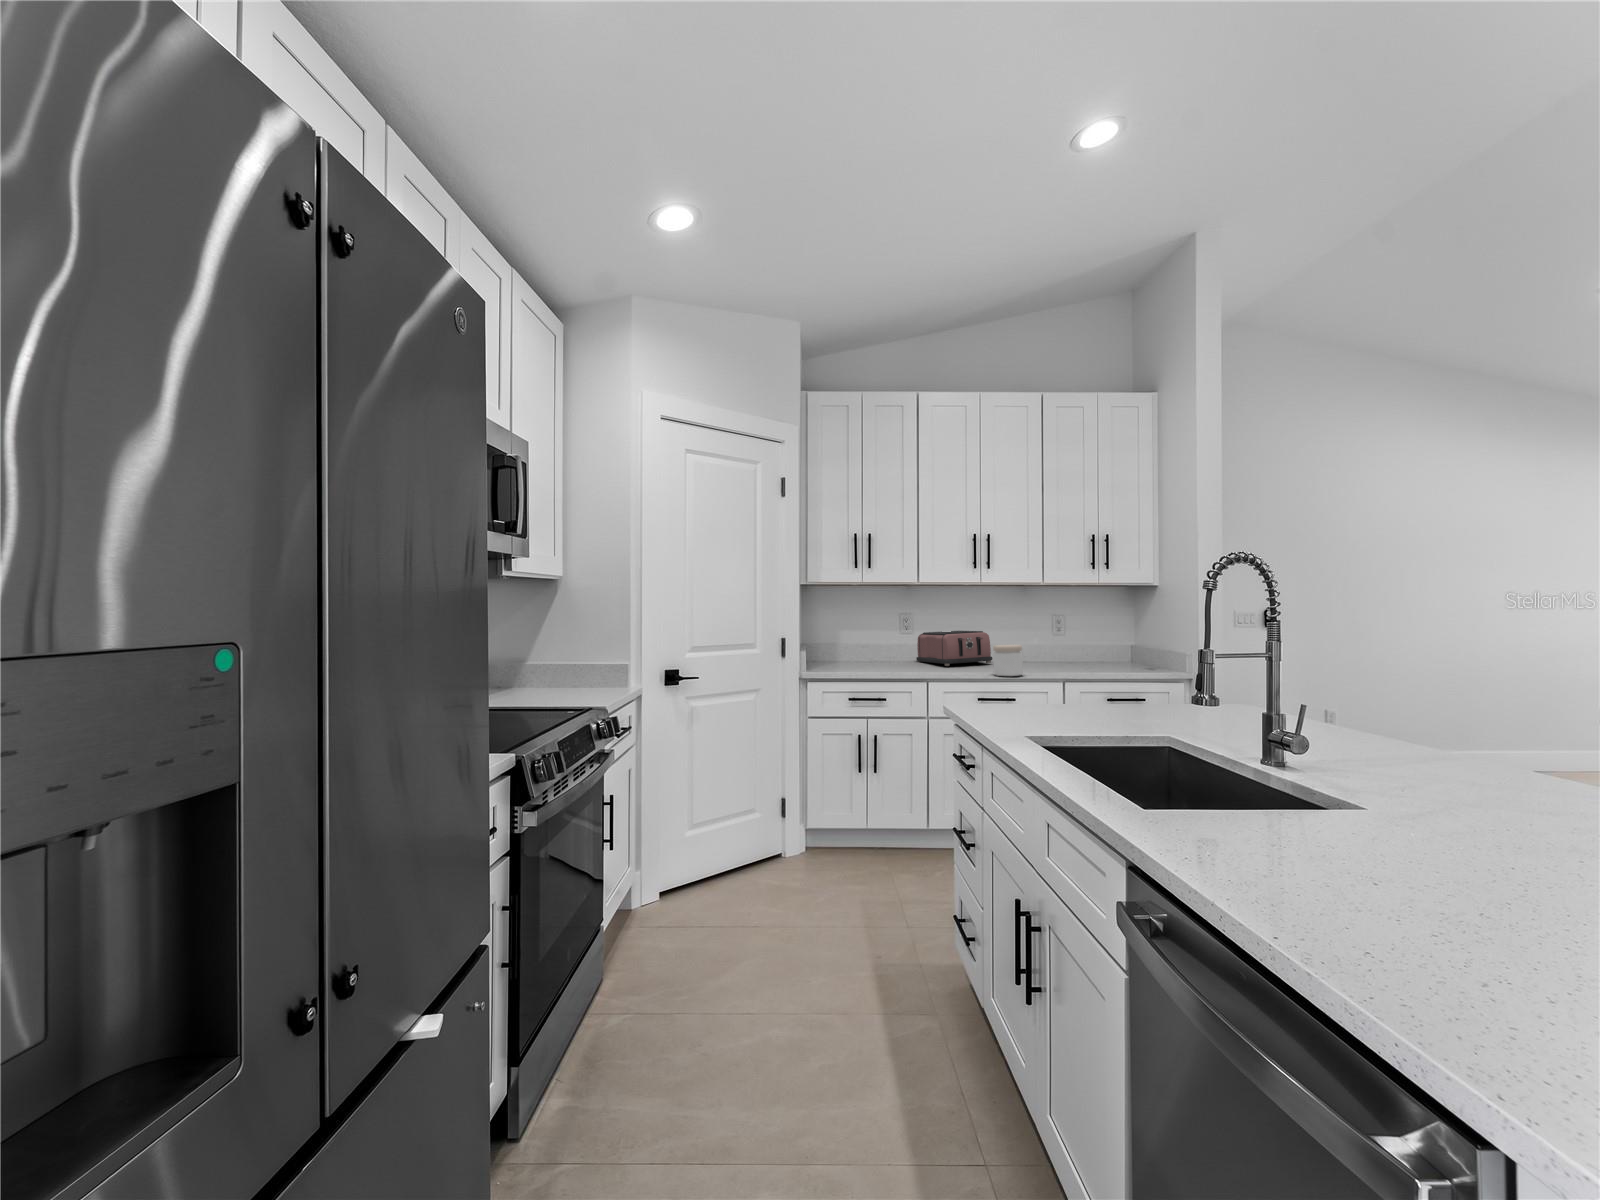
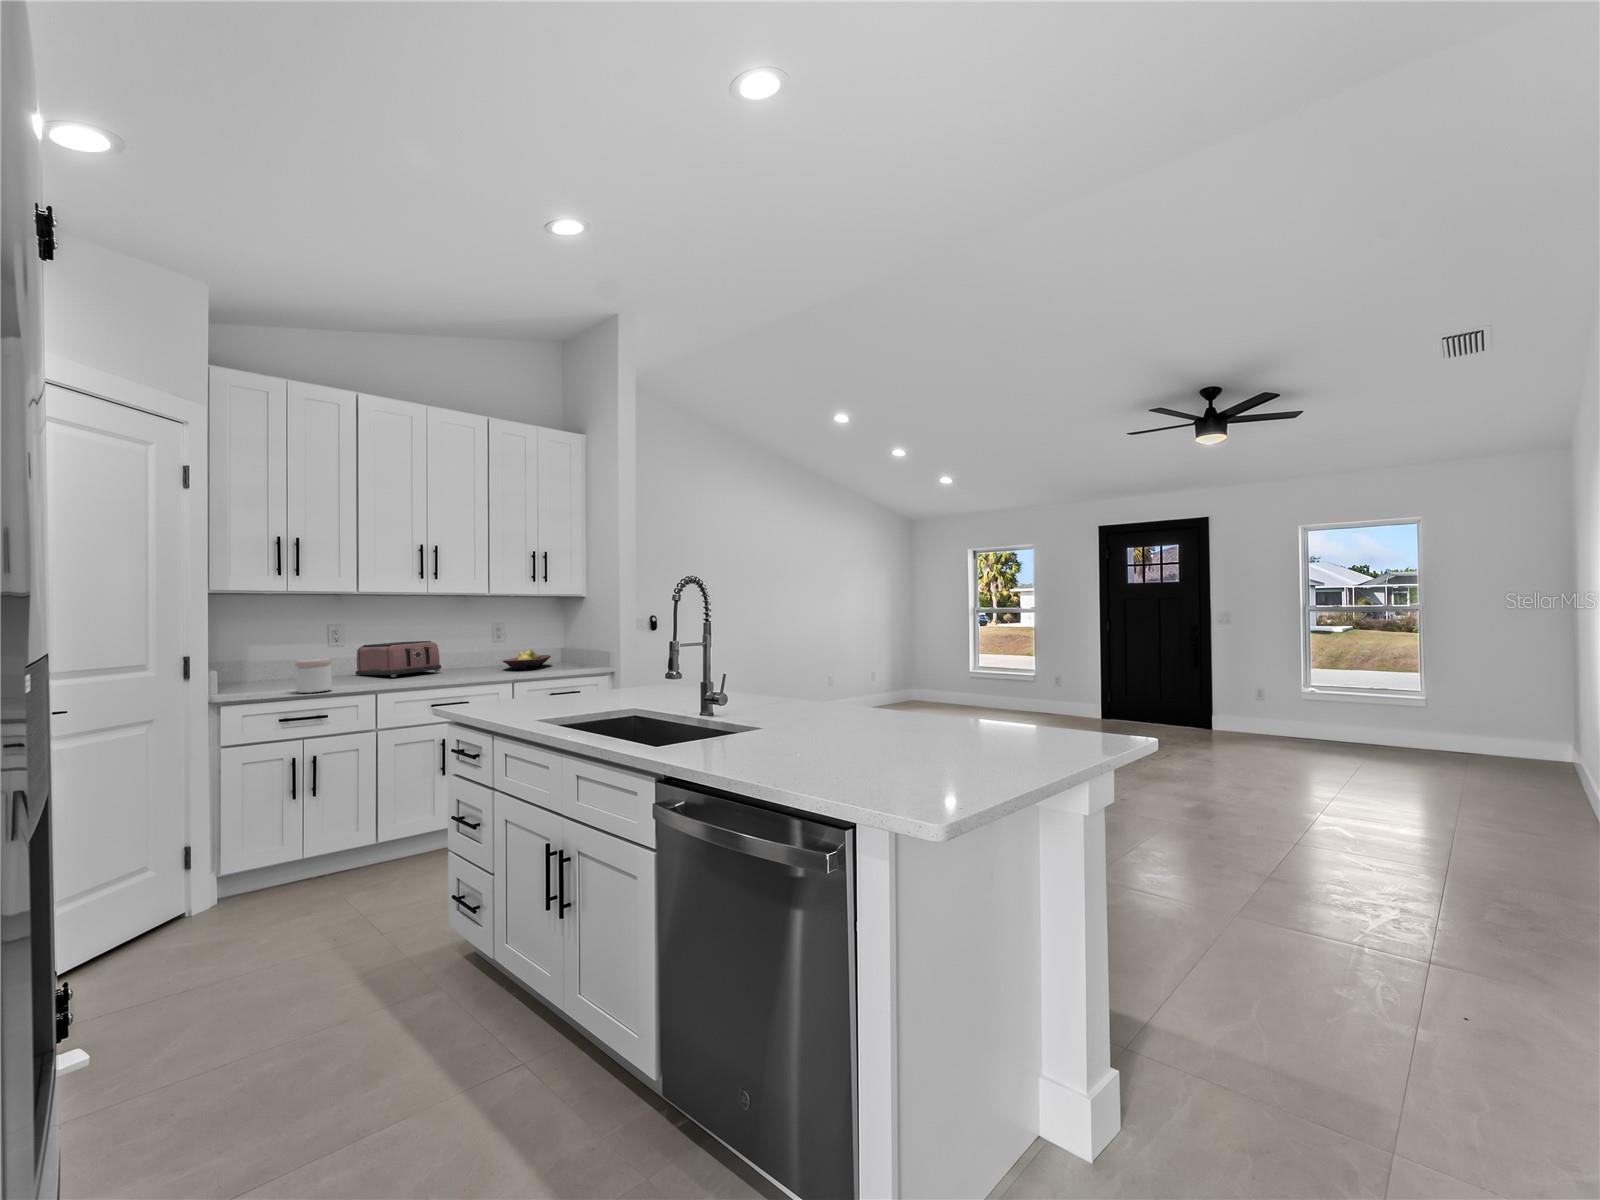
jar: present [993,645,1023,676] -> present [295,659,332,693]
fruit bowl: none [1054,645,1109,667] -> present [503,650,551,670]

